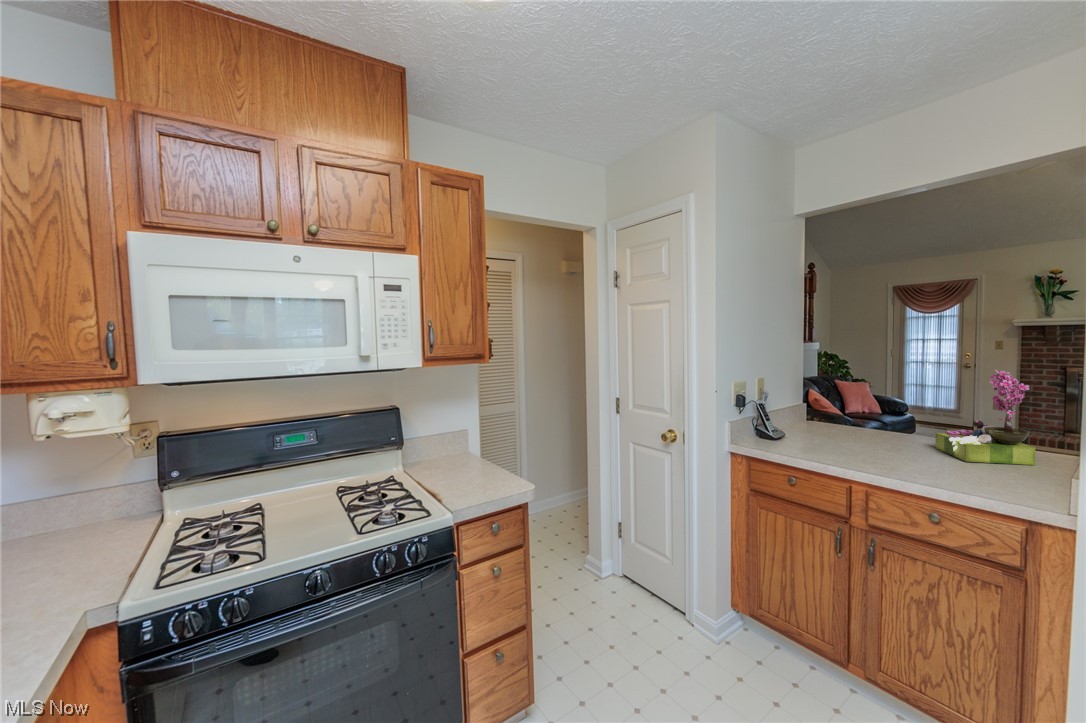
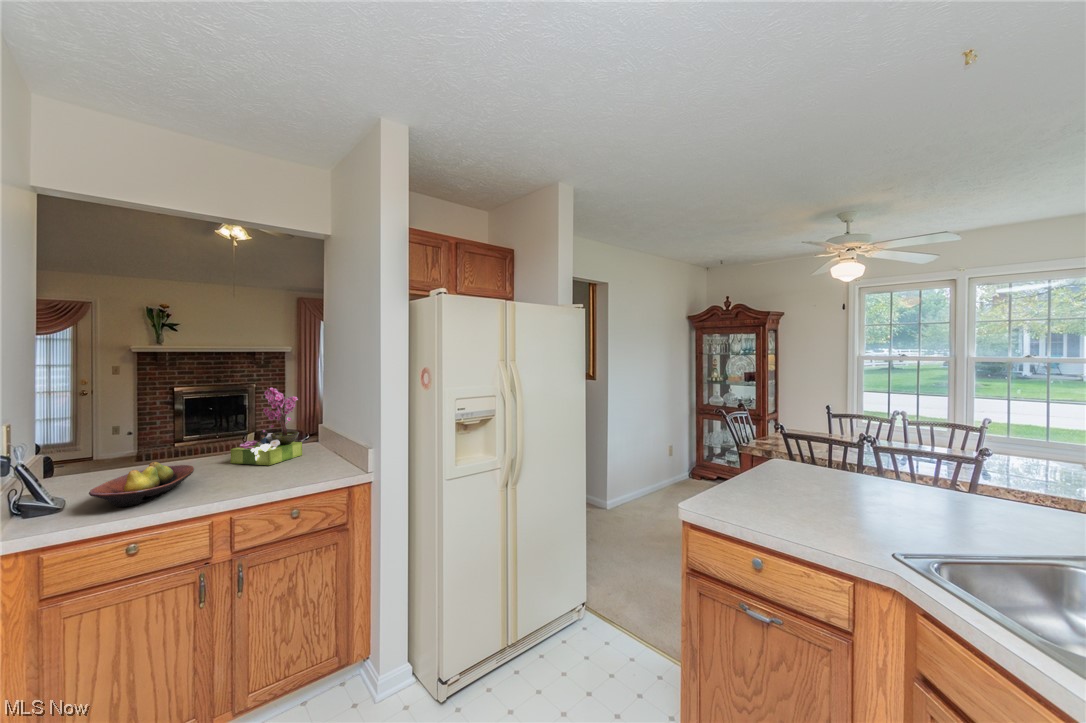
fruit bowl: none [784,424,876,452] -> present [89,462,194,507]

